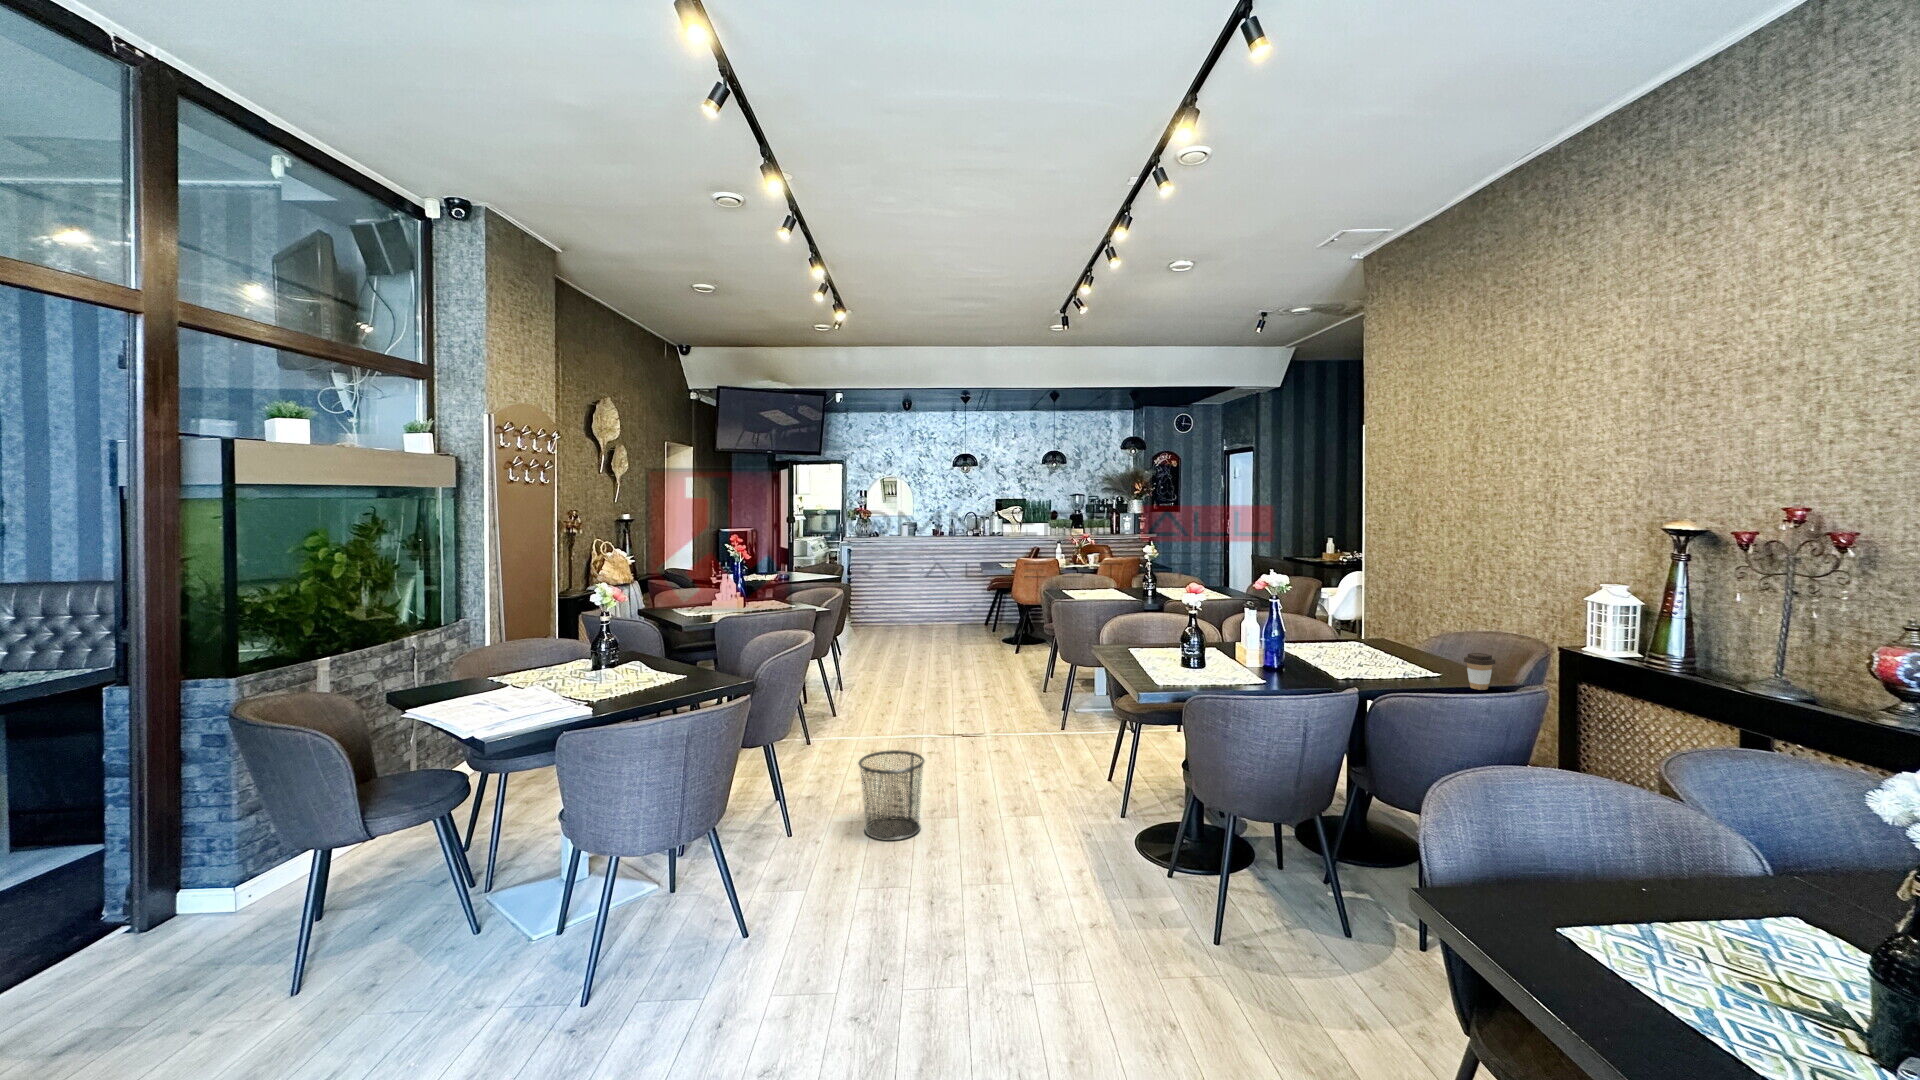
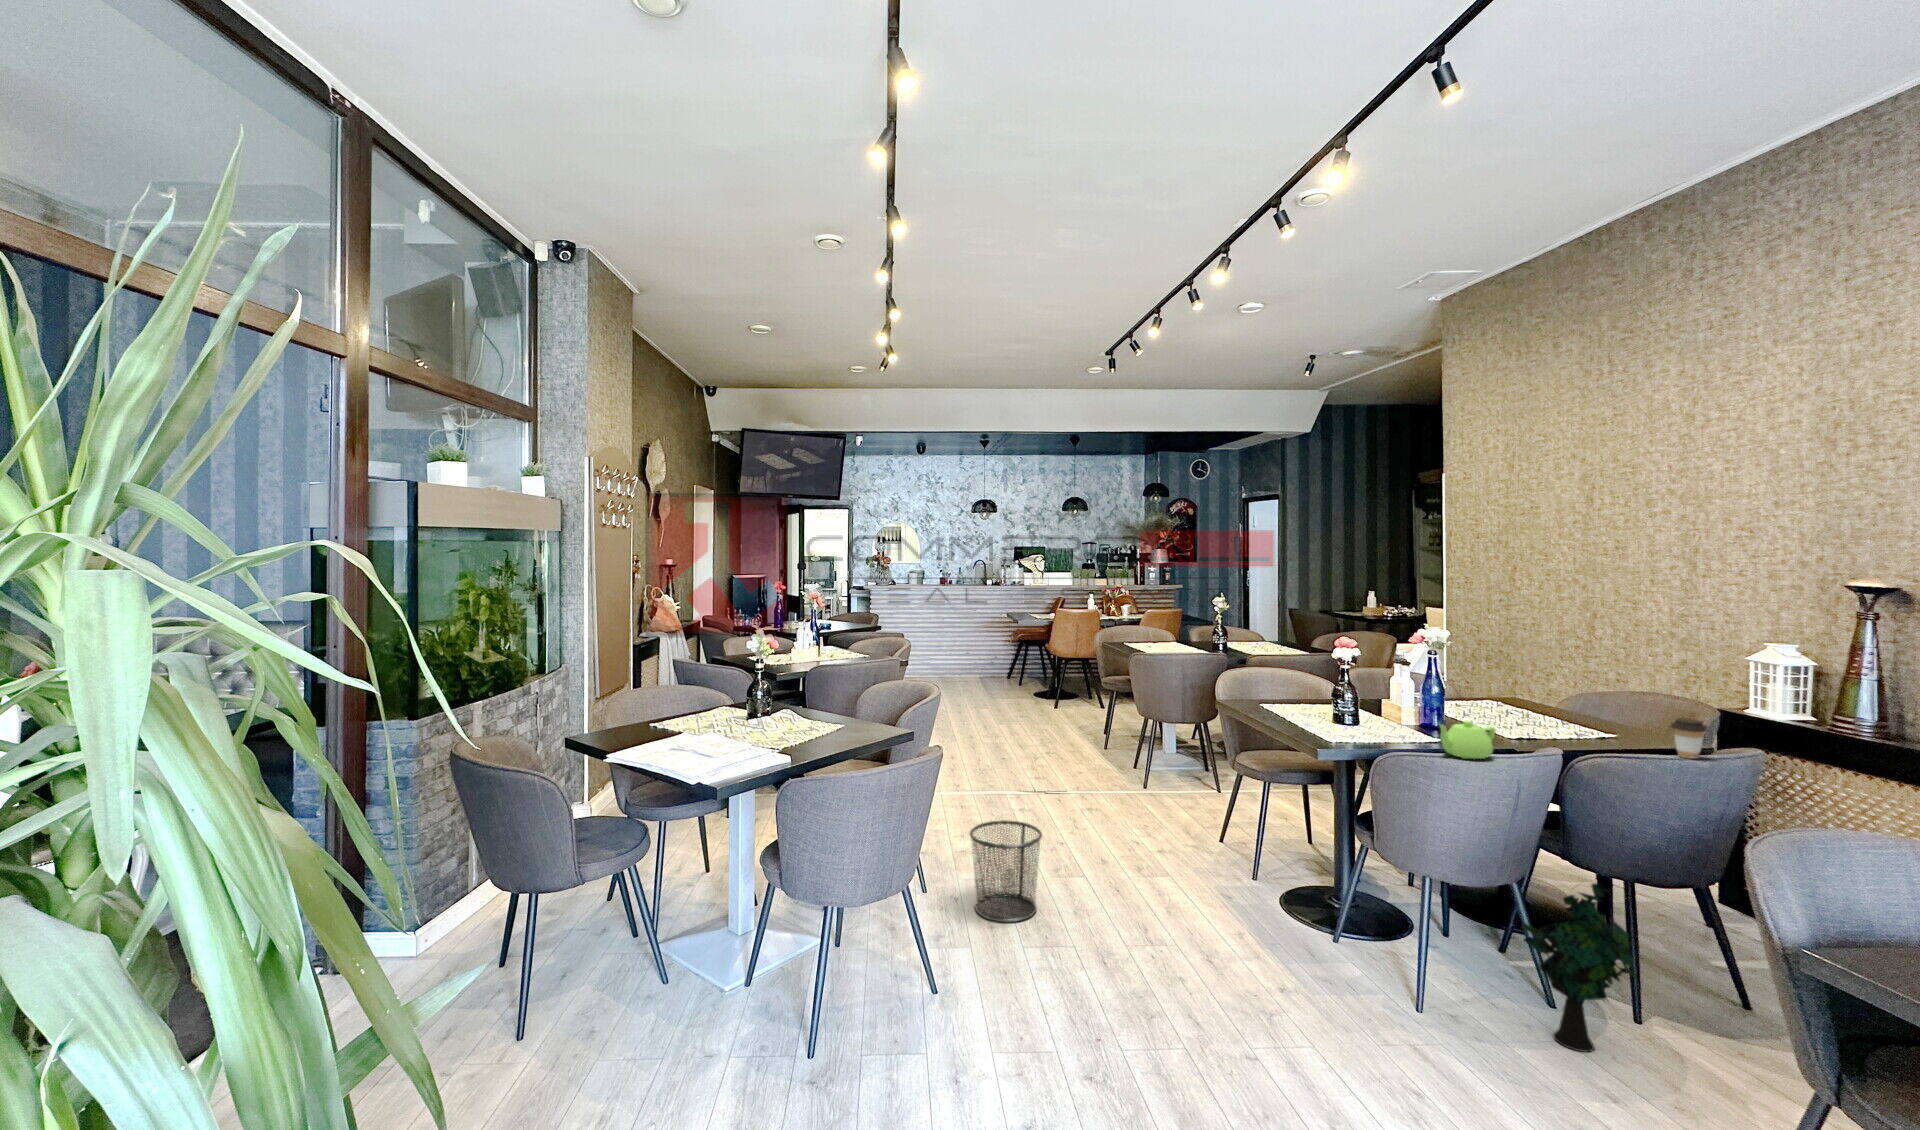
teapot: none [1241,655,1296,690] -> present [1439,721,1496,759]
decorative plant: none [1310,800,1408,952] -> present [1522,883,1635,1052]

